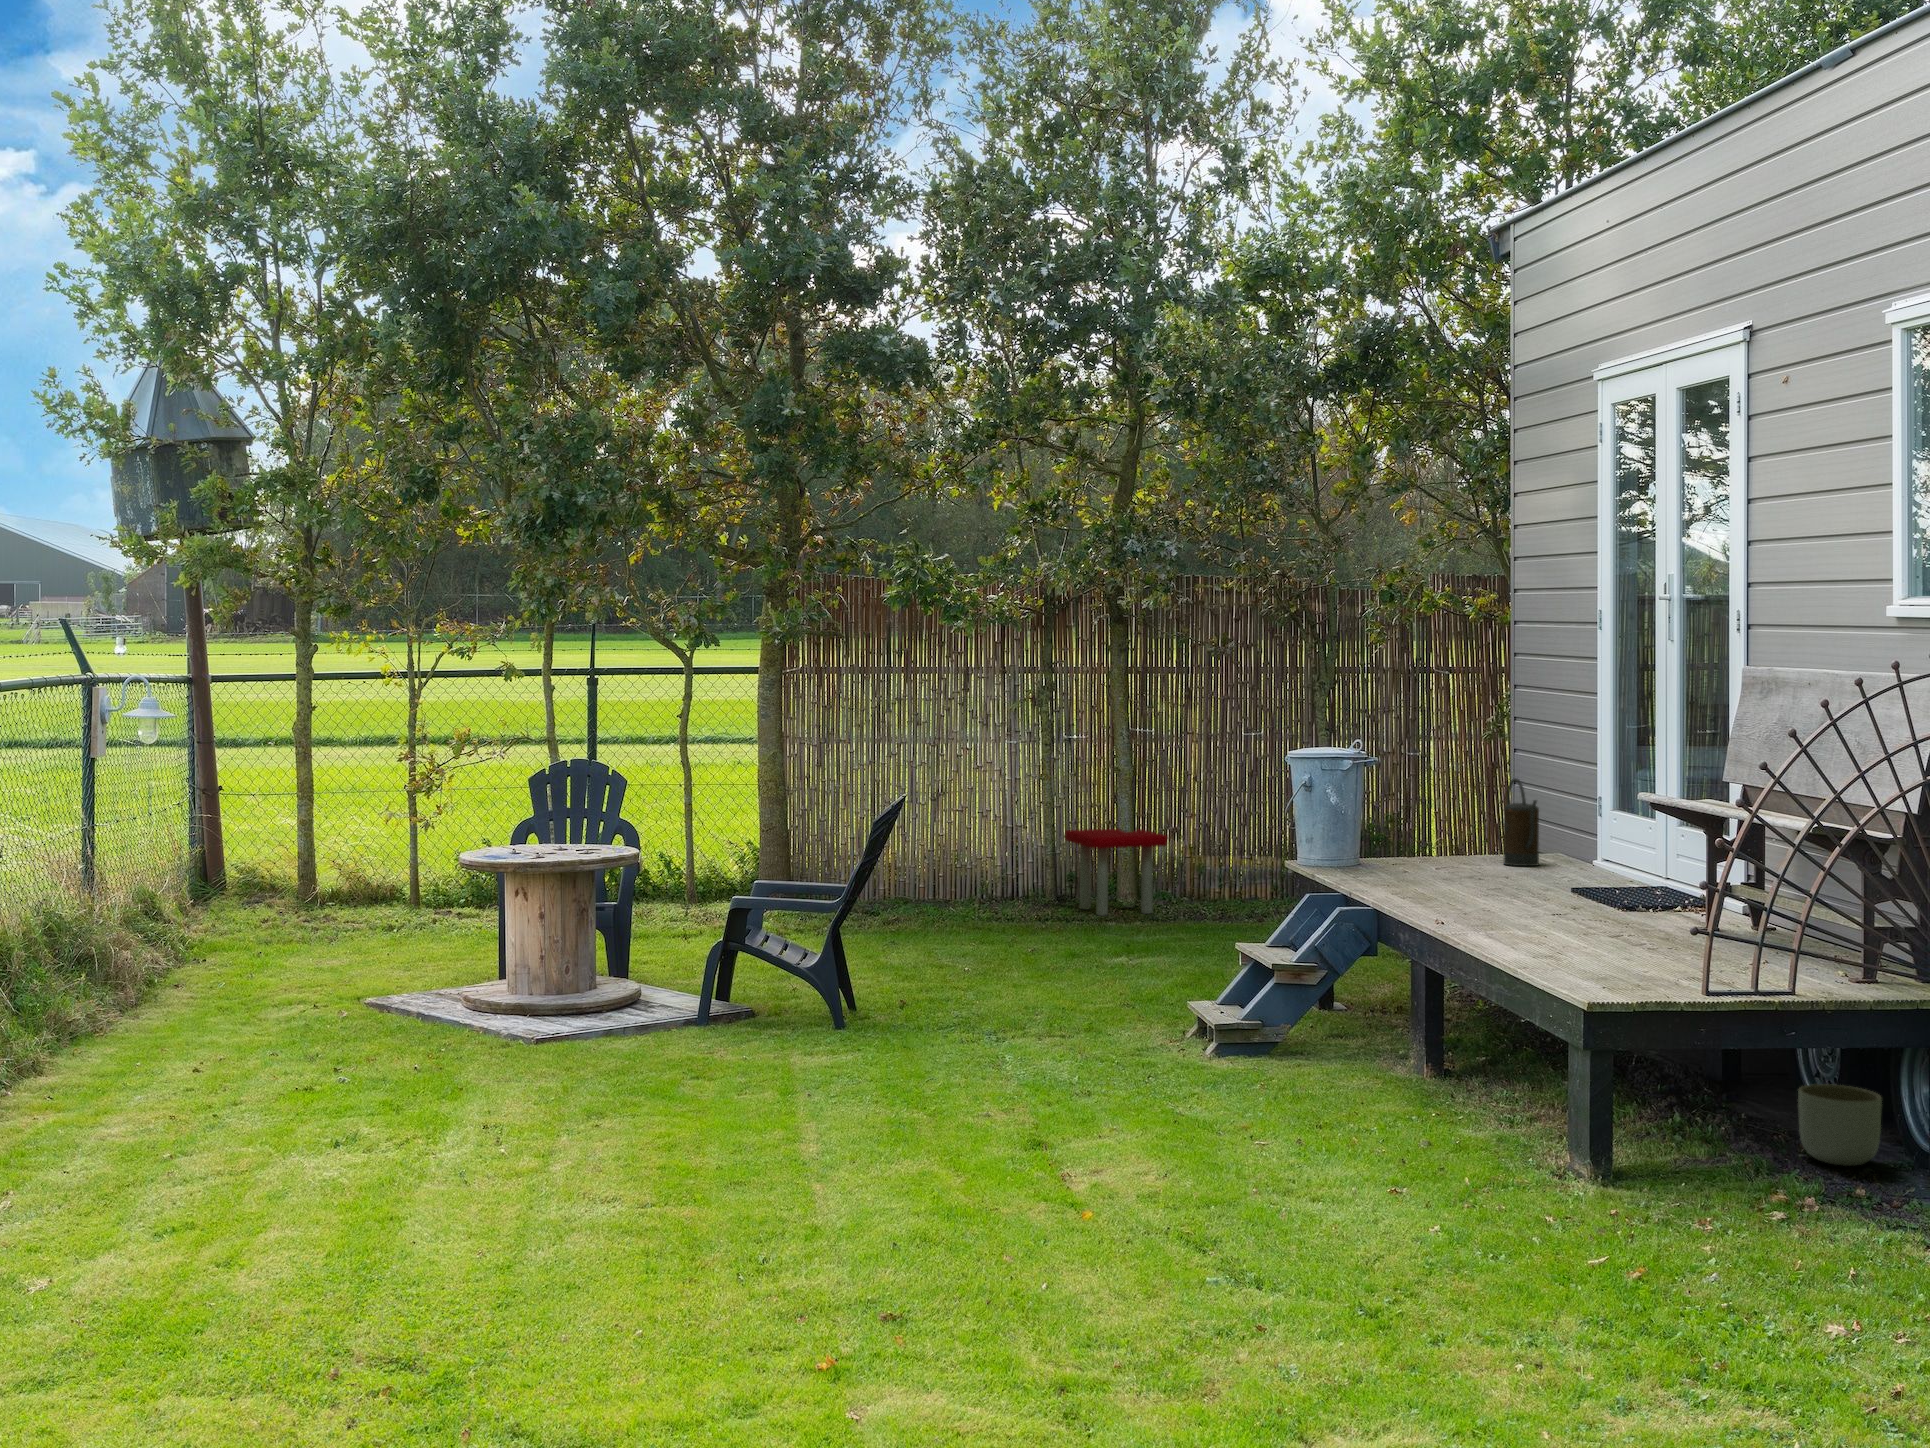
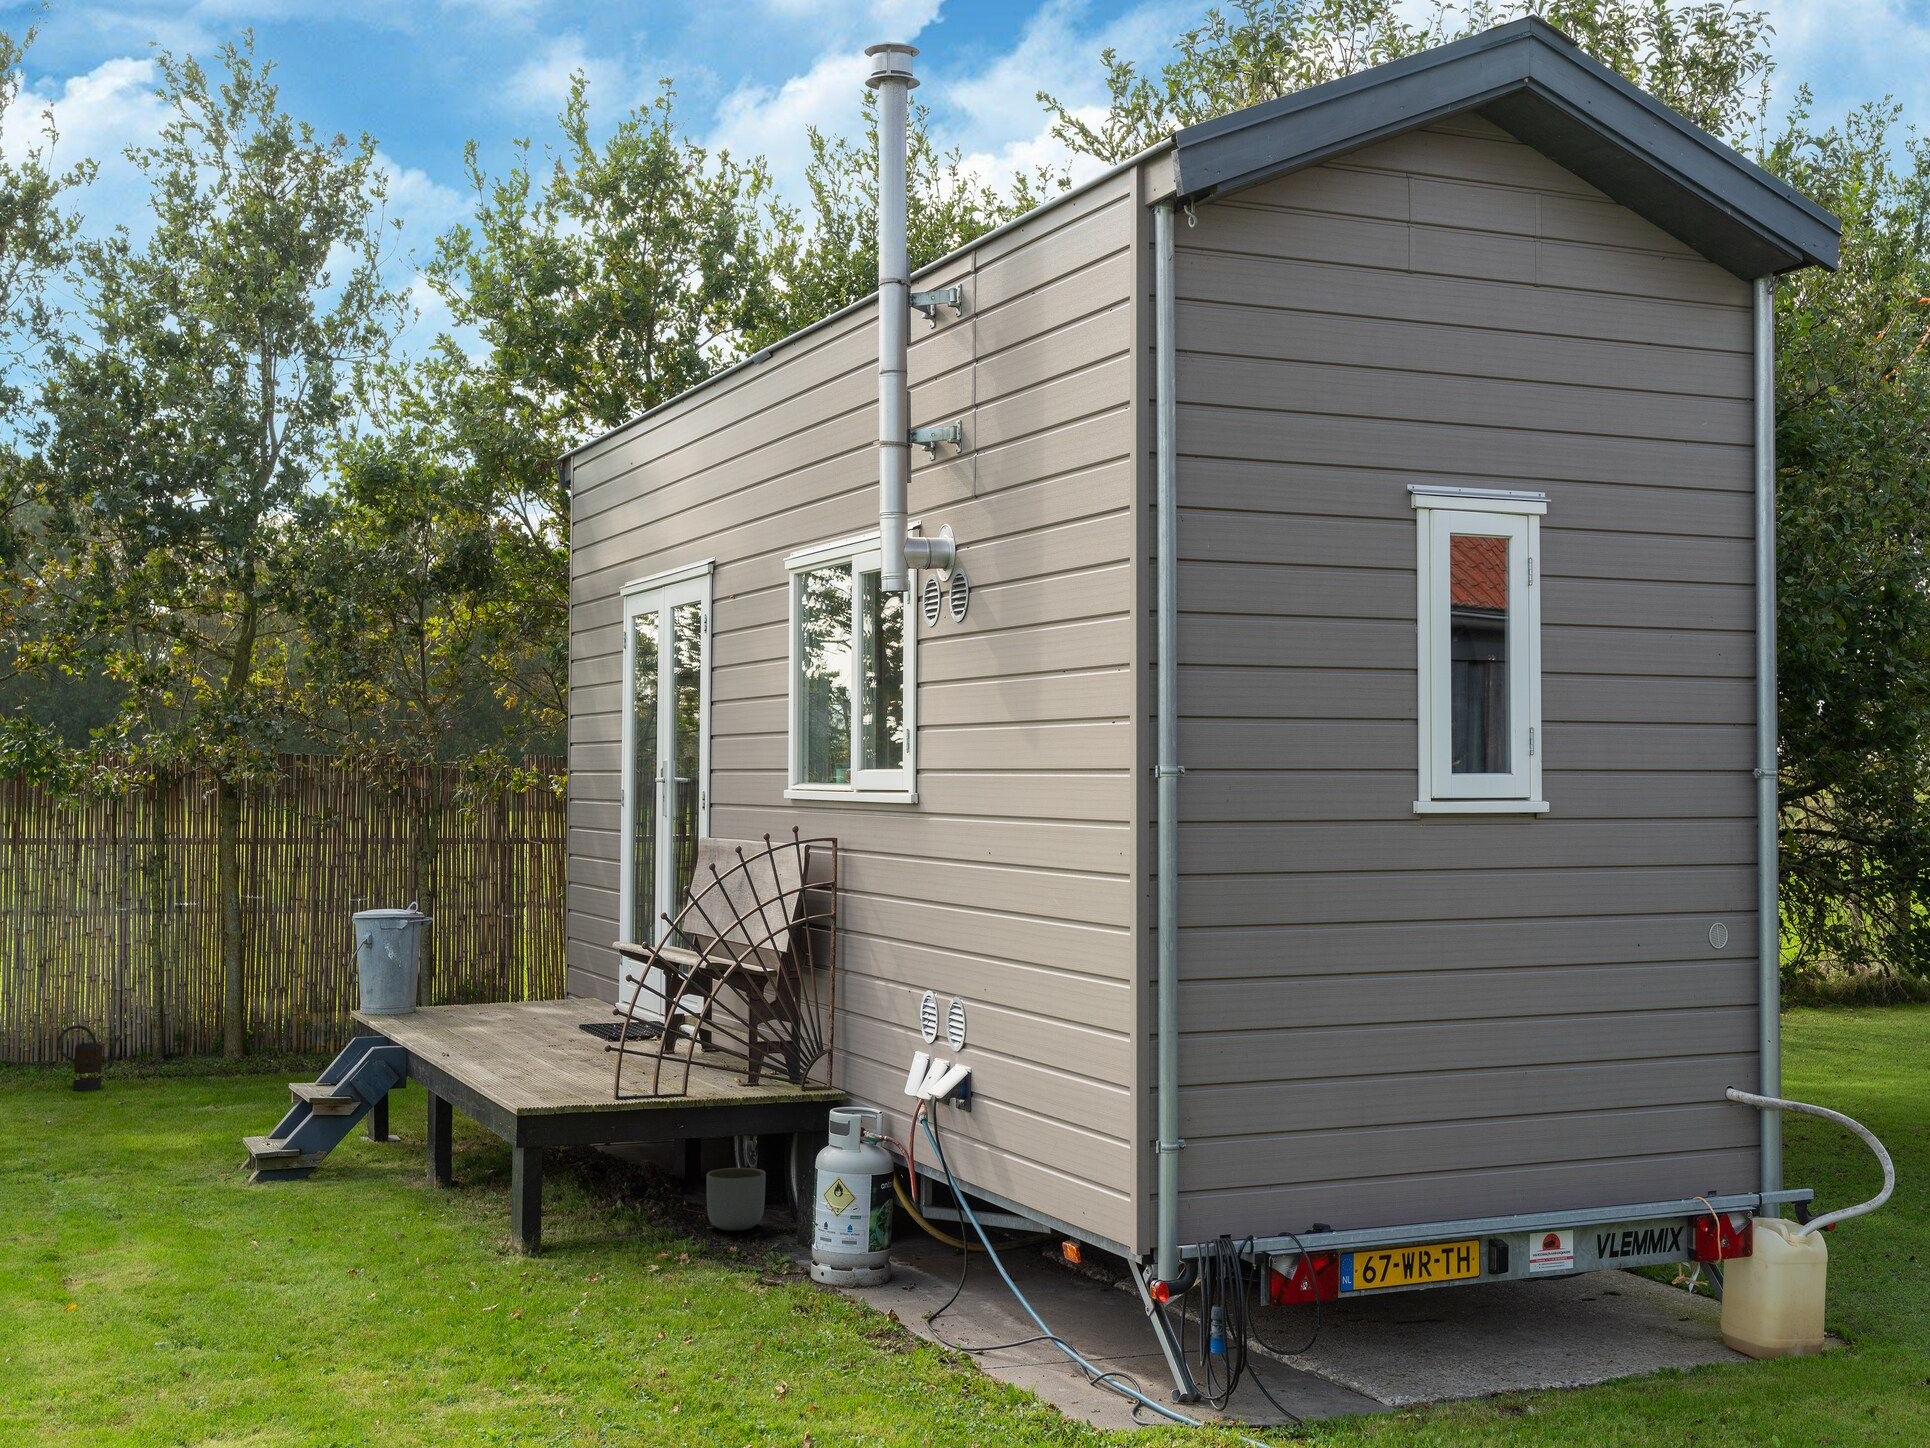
watering can: present [1504,778,1539,866] -> present [57,1025,121,1091]
stool: present [1065,829,1167,916] -> none [154,997,261,1086]

